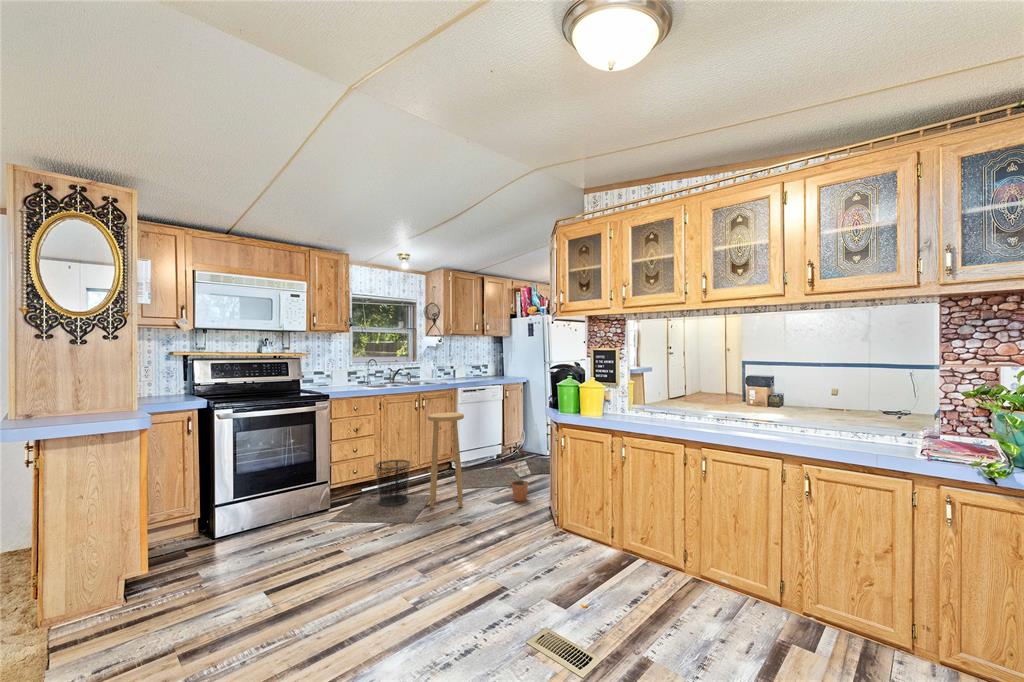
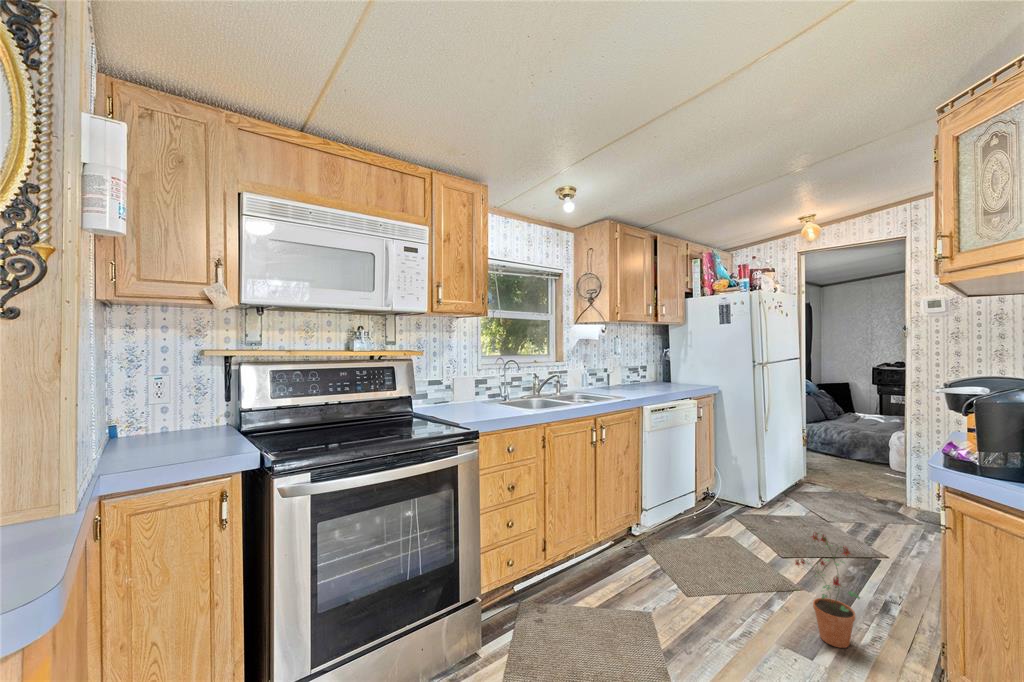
stool: present [428,412,464,509] -> none [655,464,738,662]
waste bin: present [375,460,410,506] -> none [554,542,618,642]

